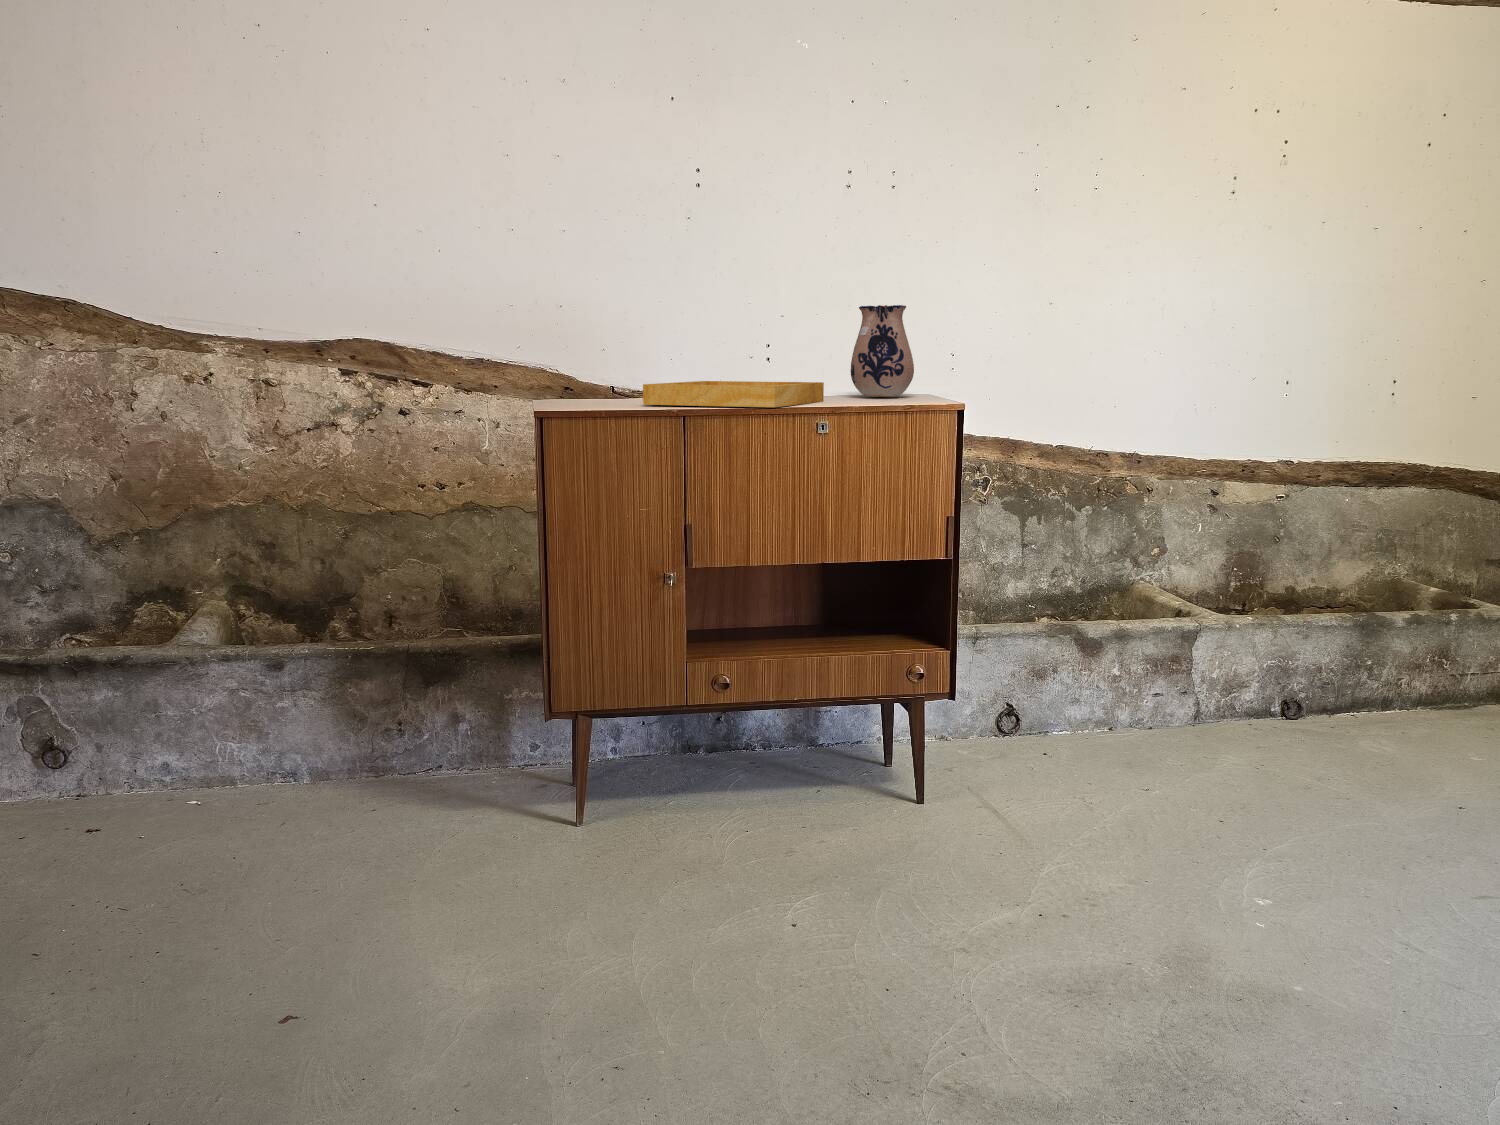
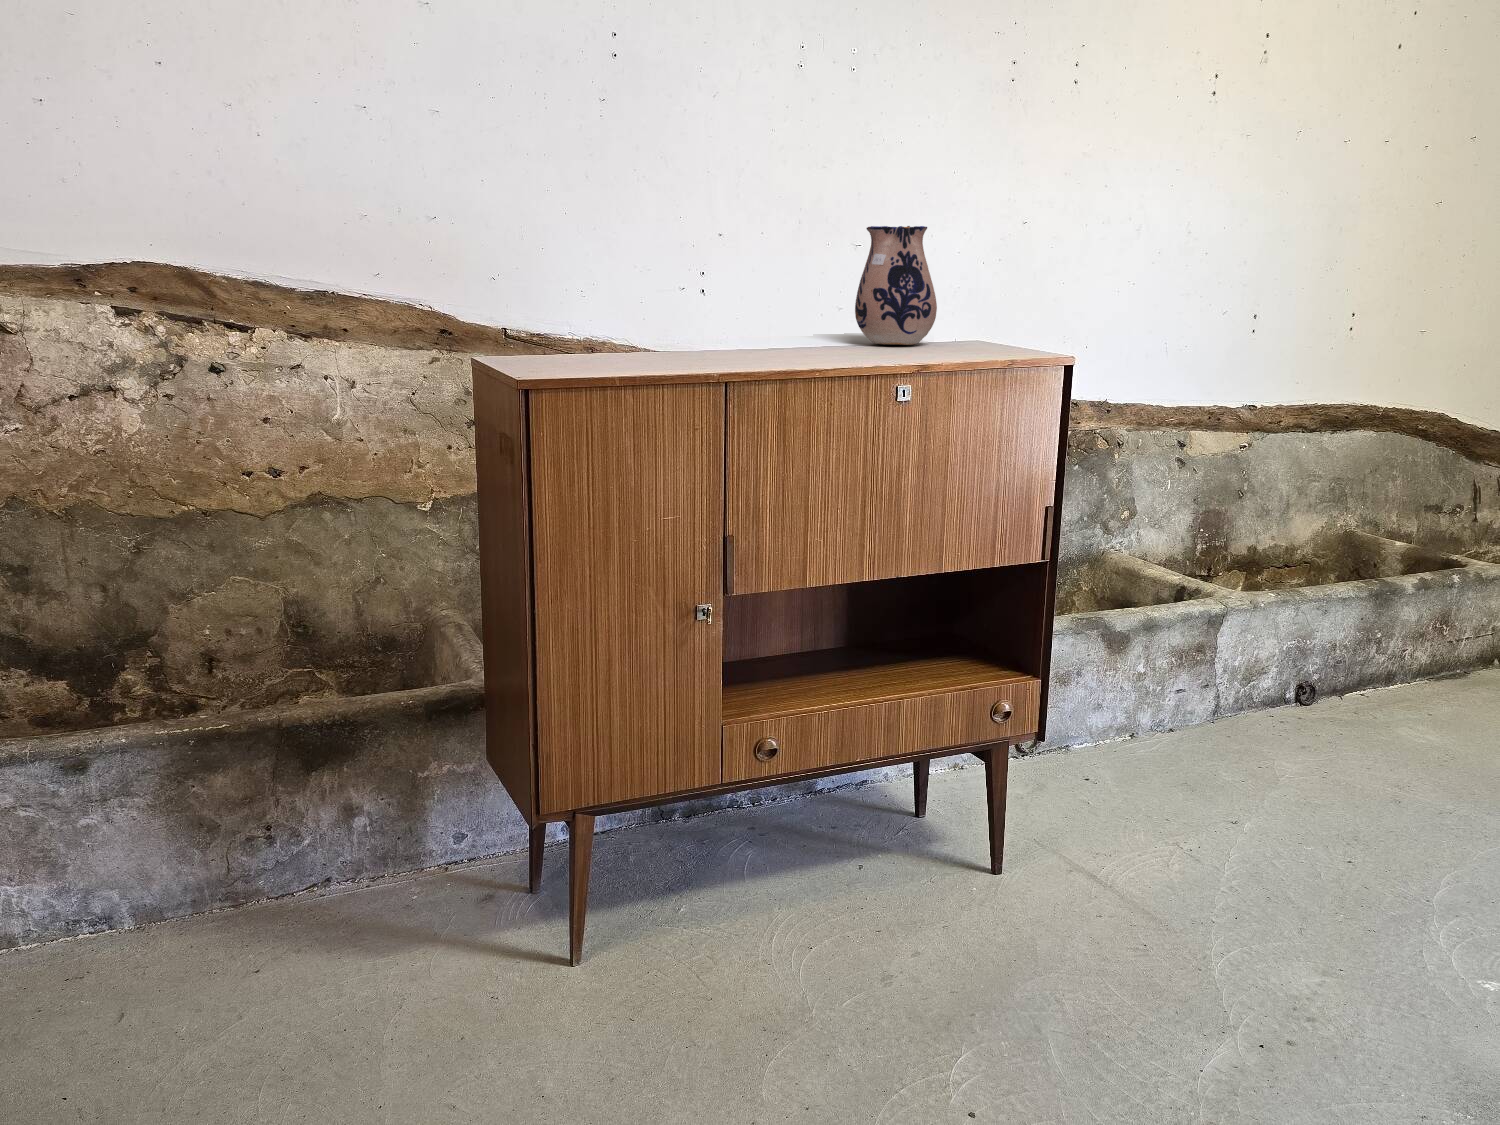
tray: present [643,381,824,407] -> none [644,325,848,369]

